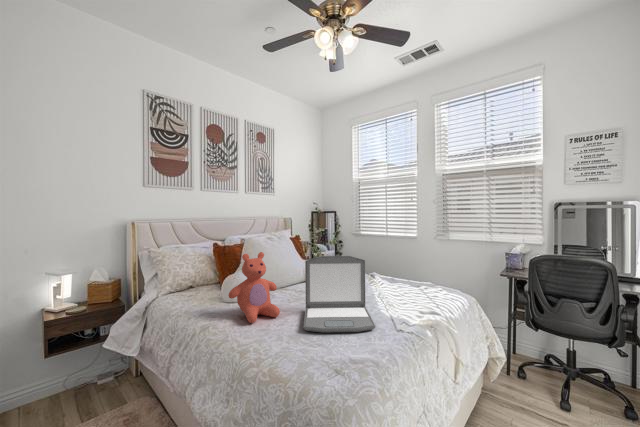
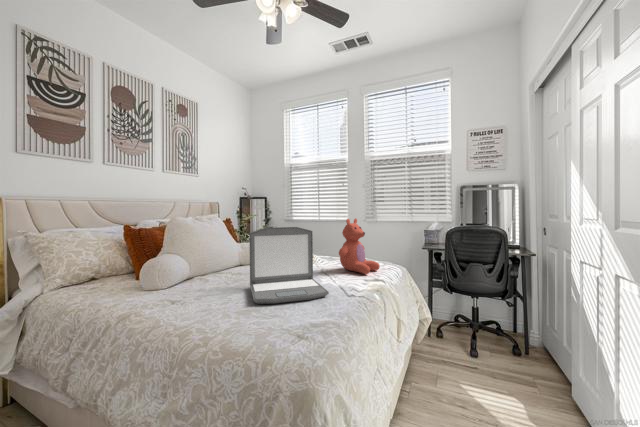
teddy bear: present [228,252,280,323] -> present [339,218,380,274]

